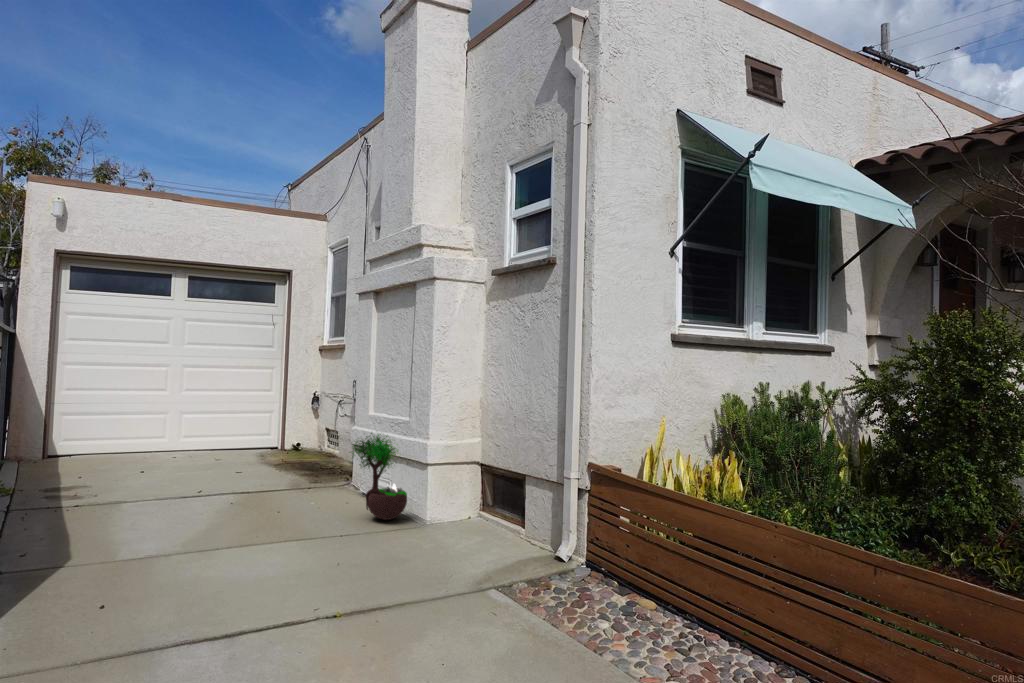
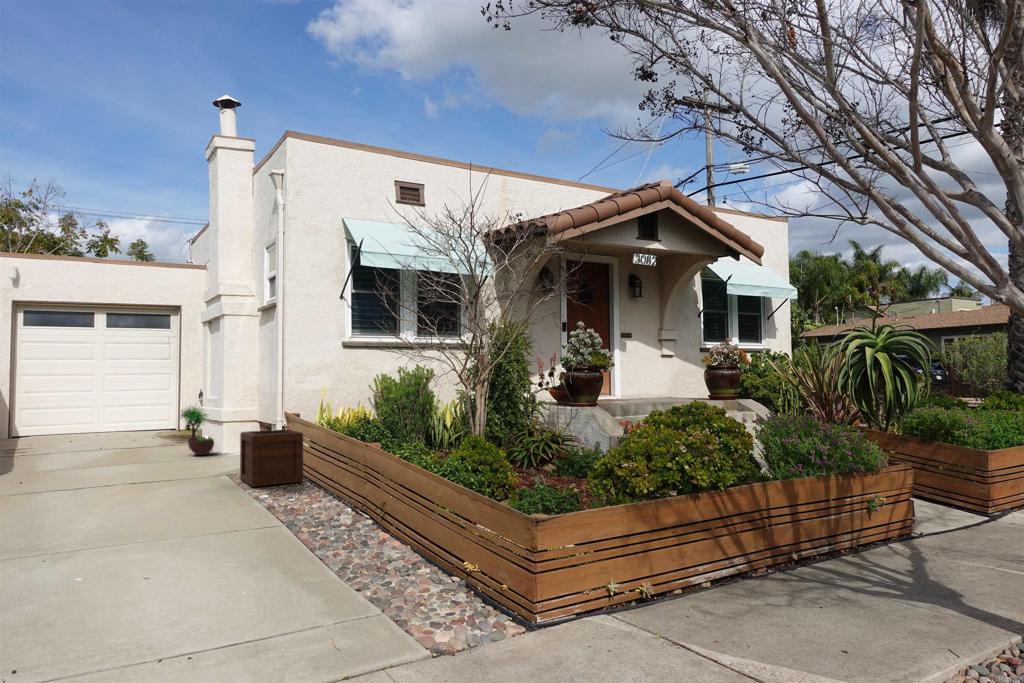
wooden crate: none [546,503,695,646] -> present [240,429,303,487]

